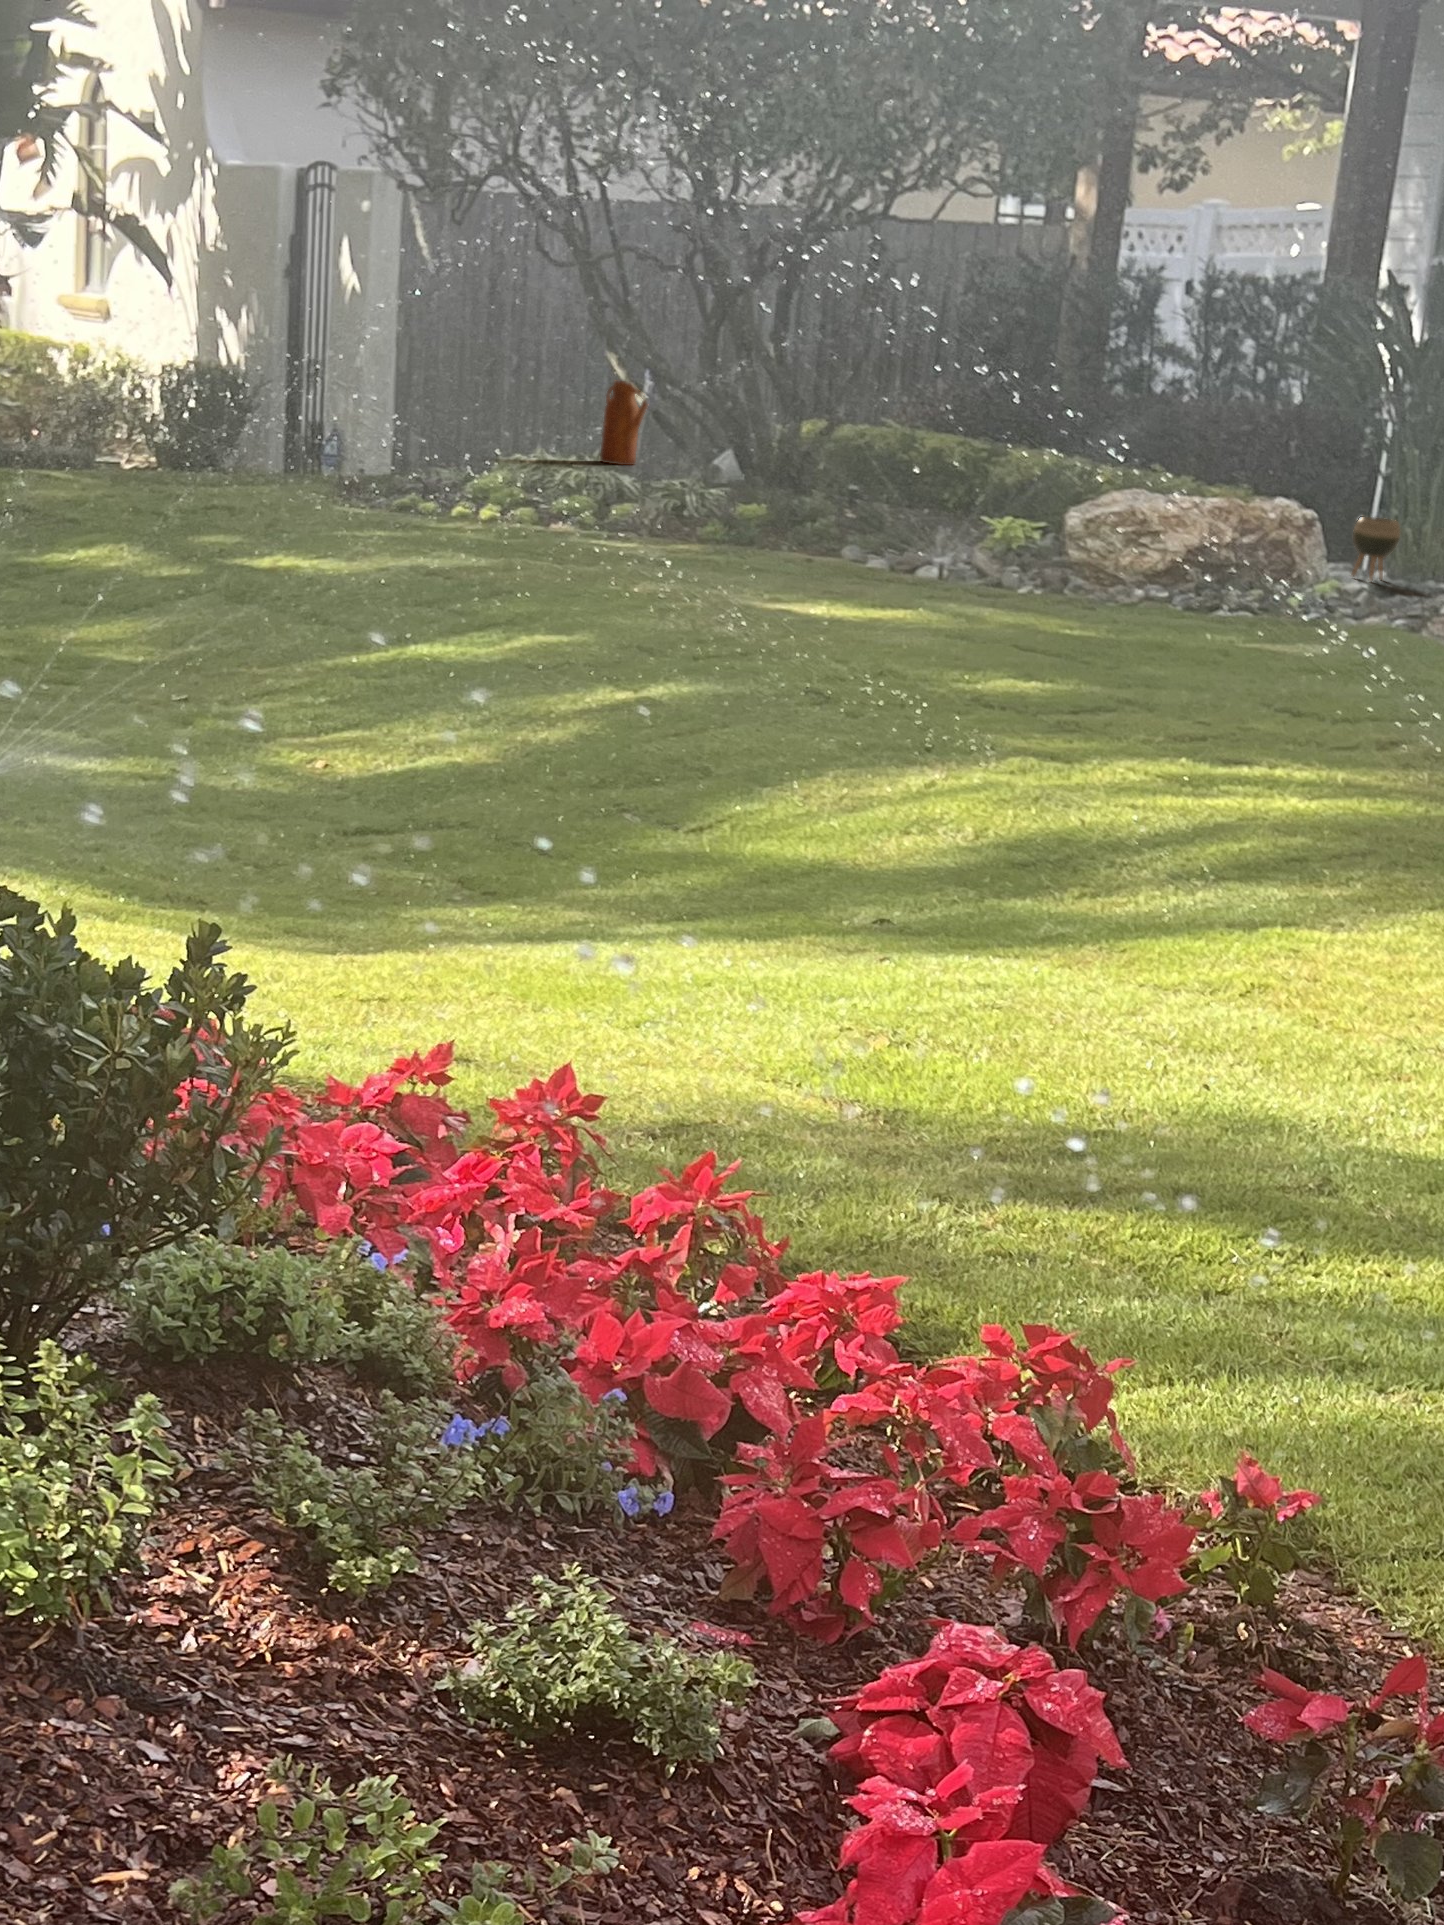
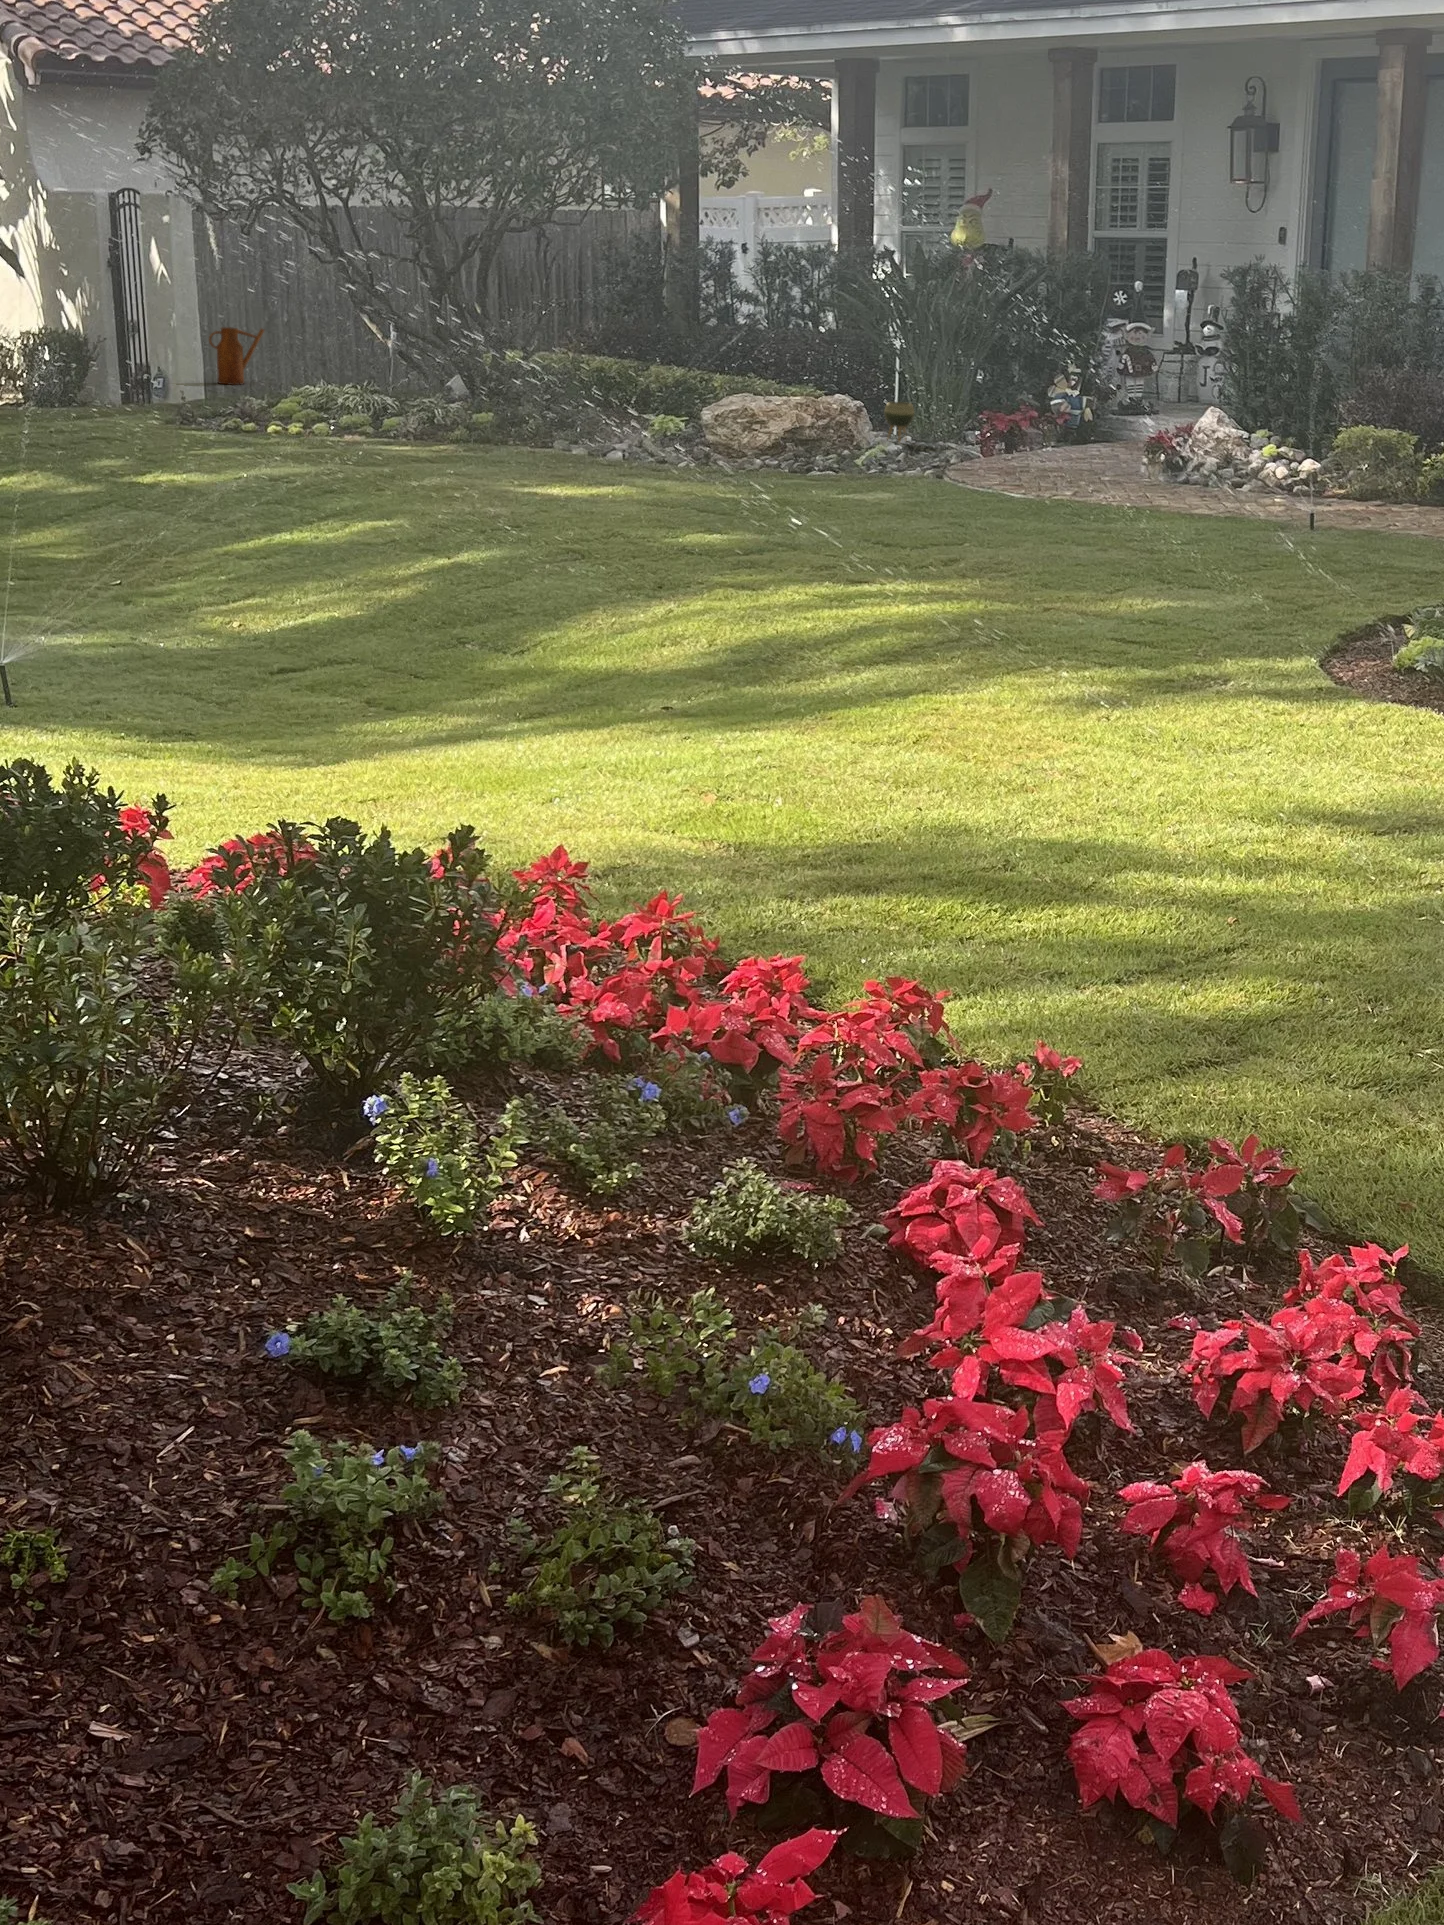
watering can: present [600,381,647,465] -> present [209,327,264,385]

